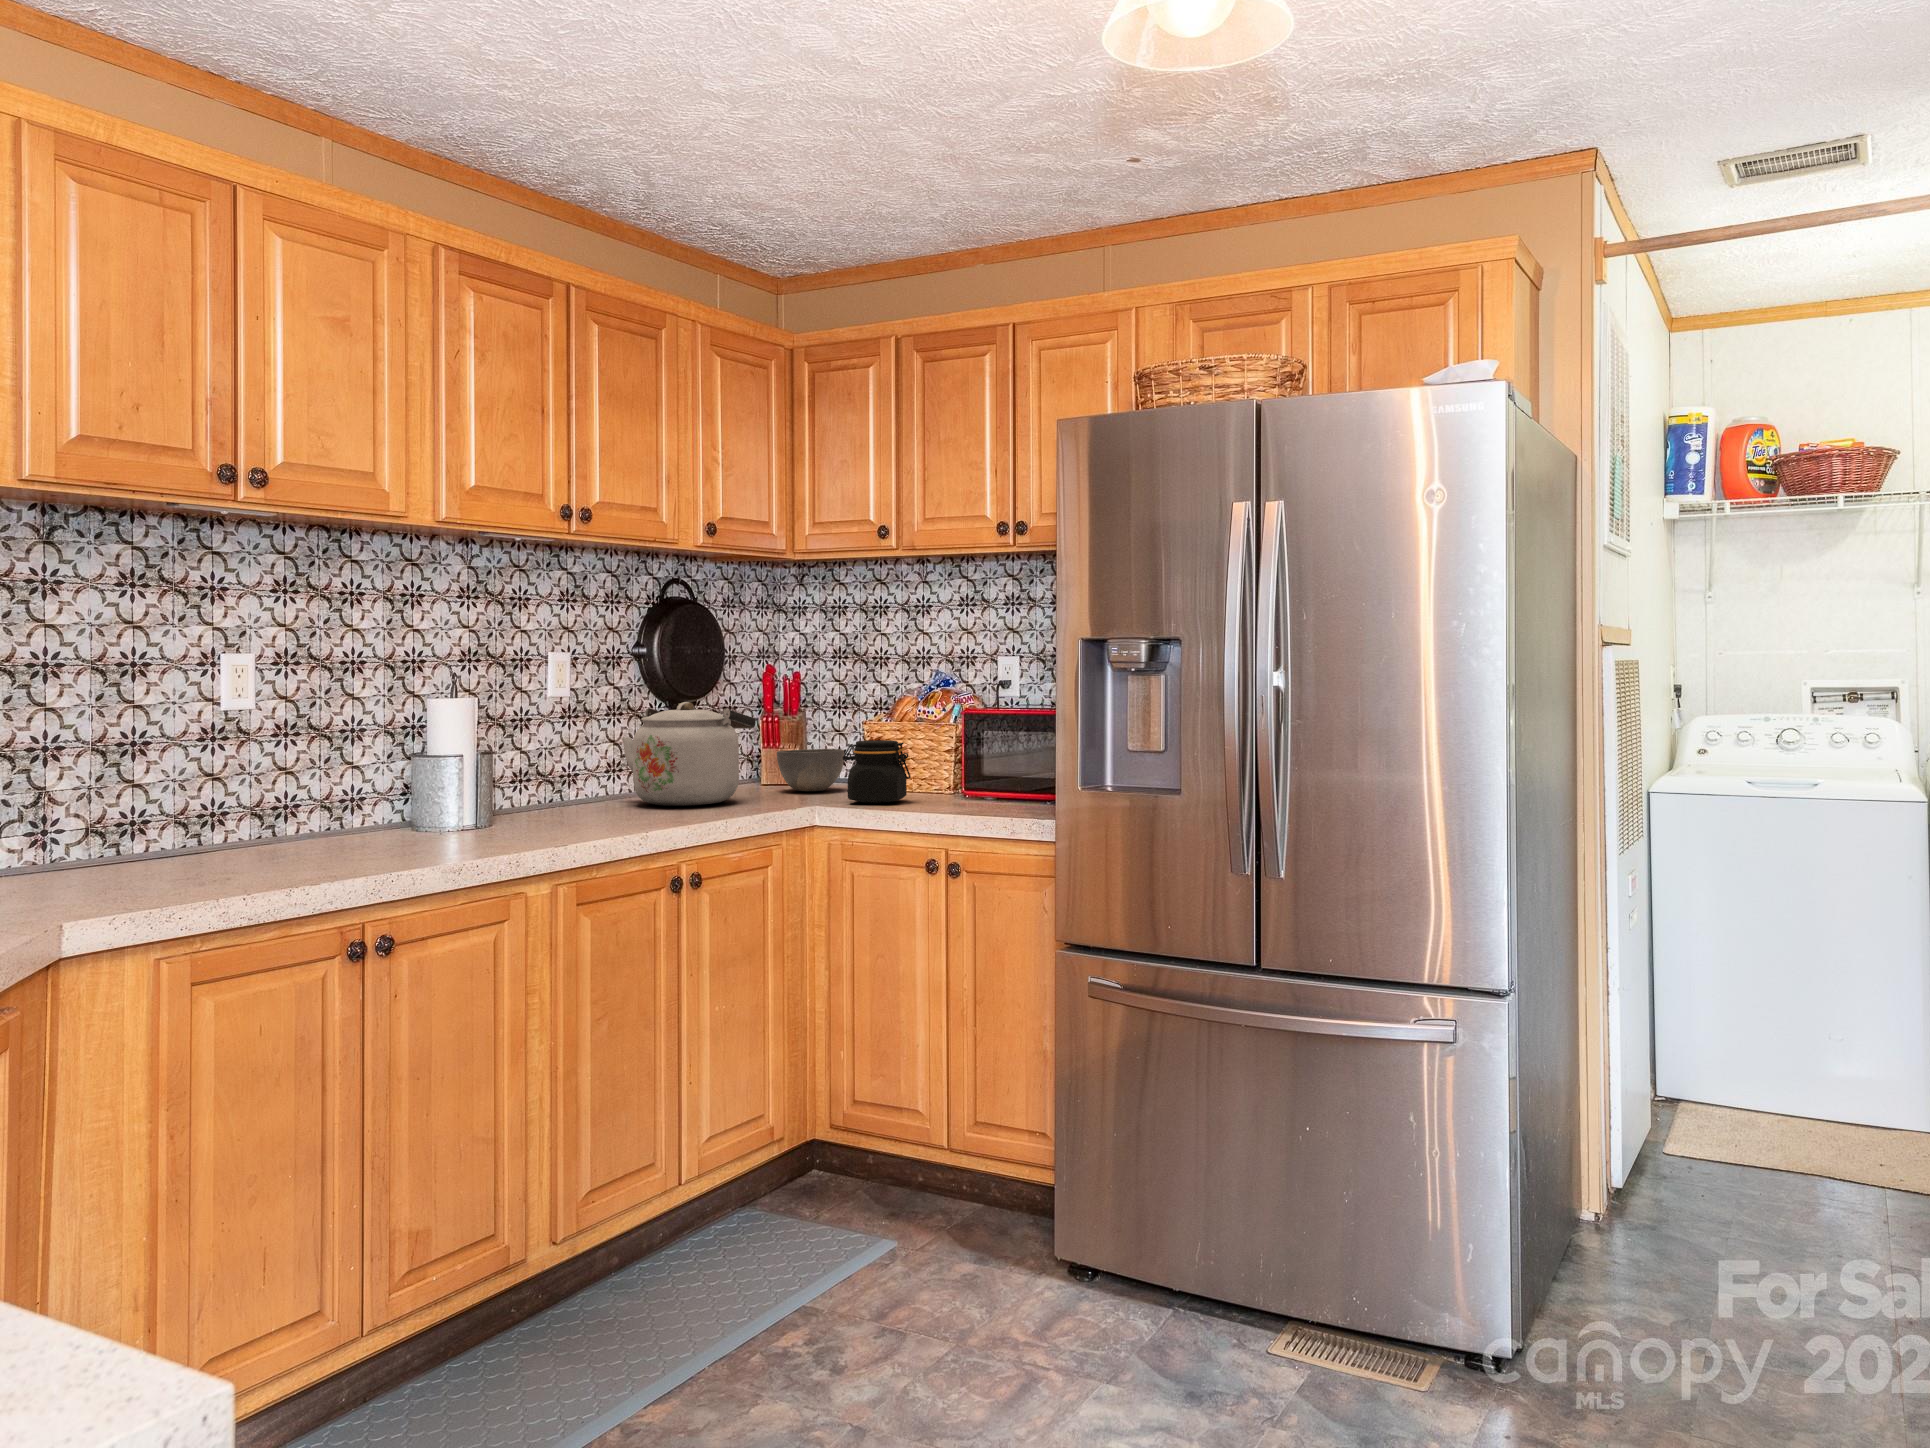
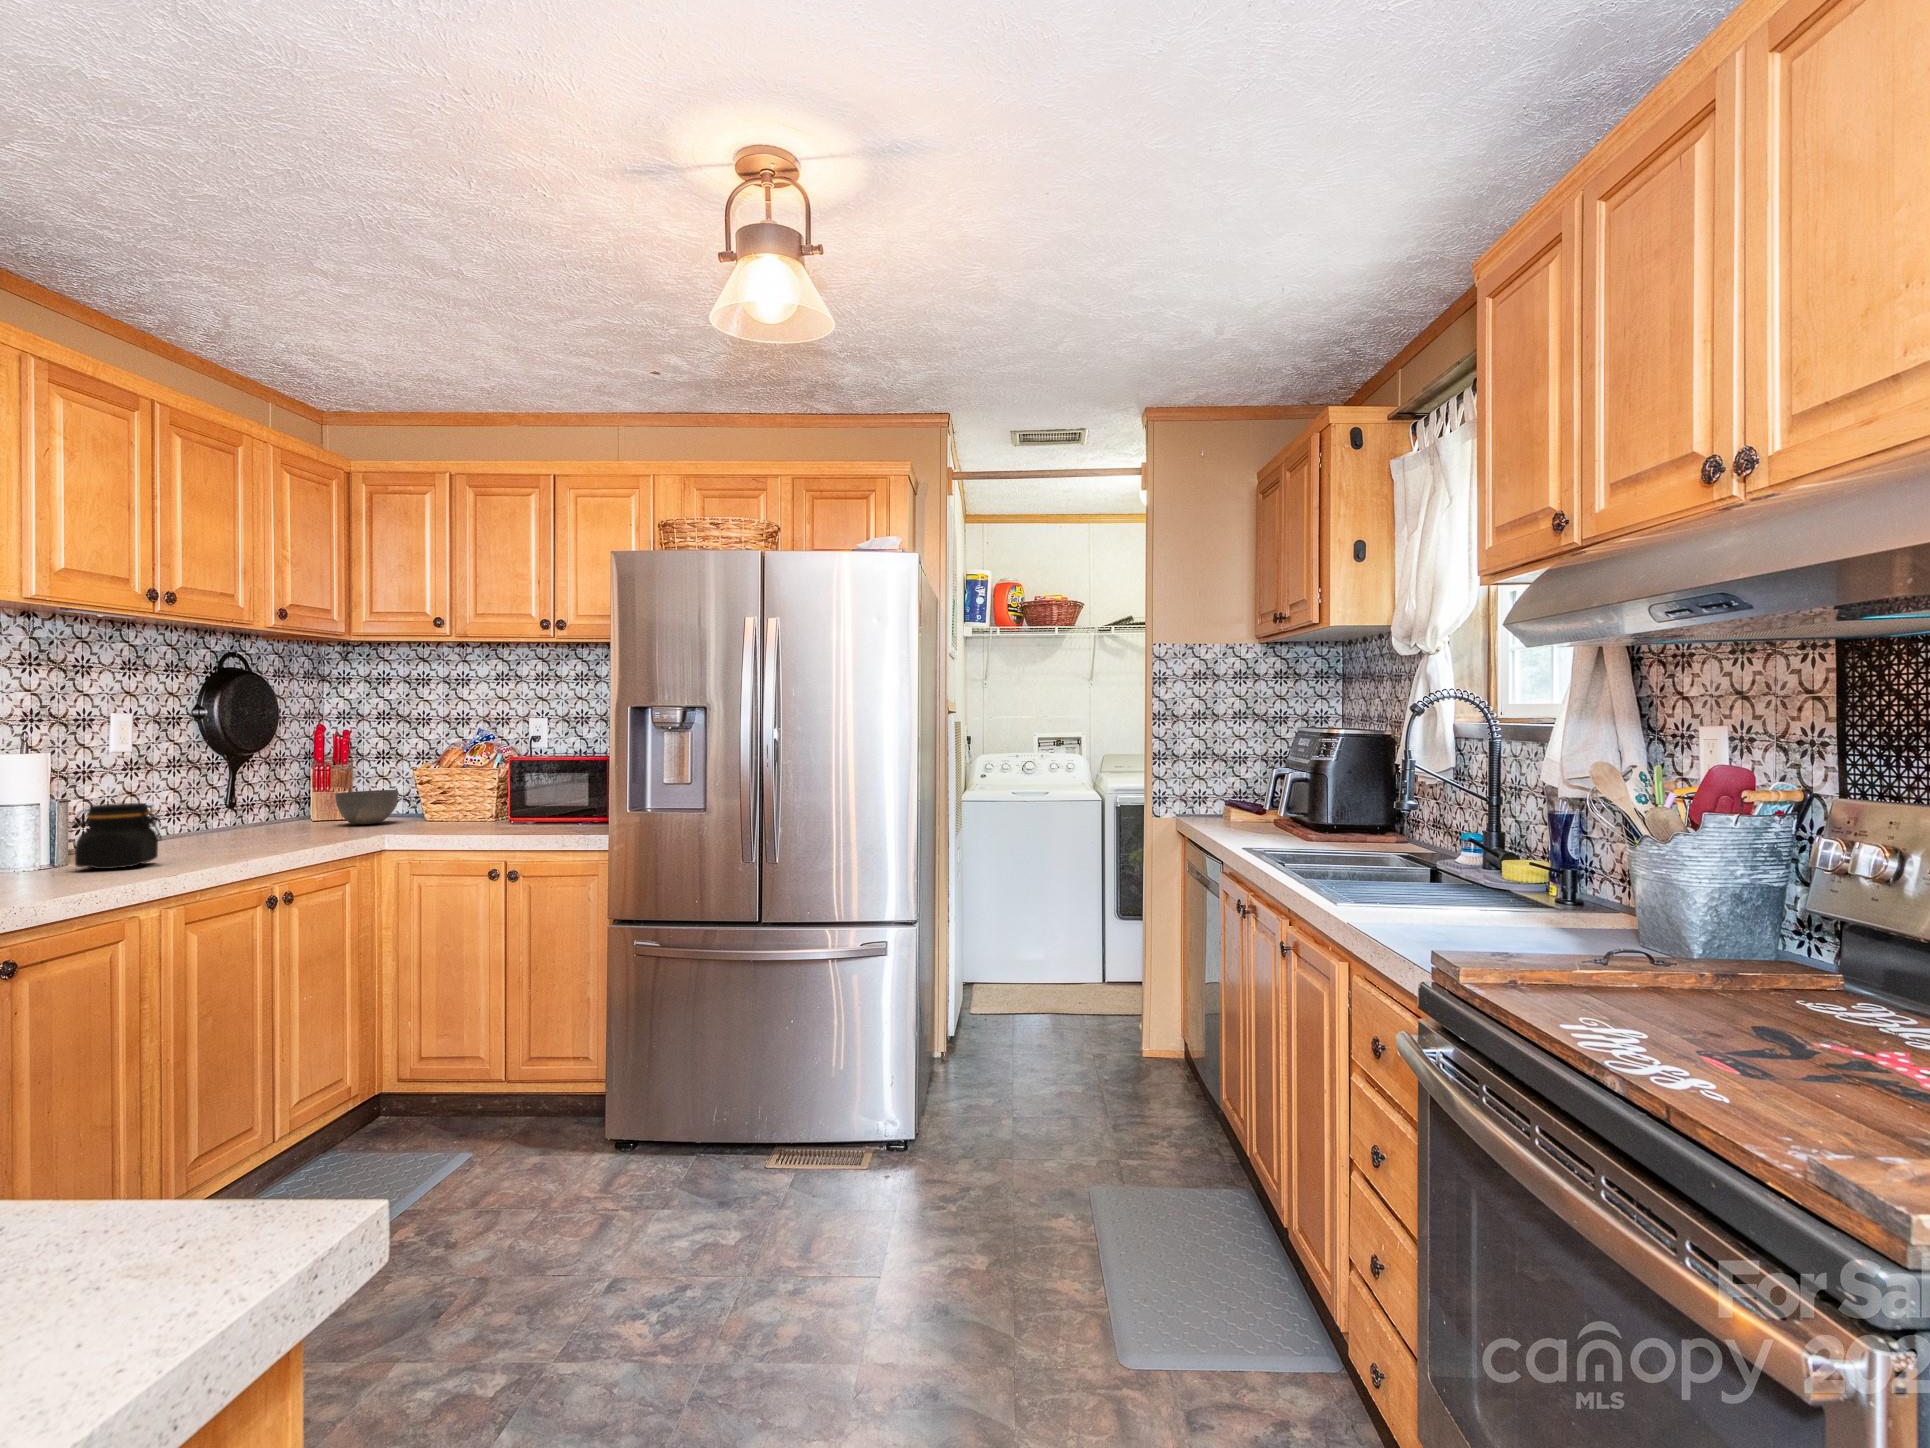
kettle: present [622,702,756,806] -> none [187,754,325,840]
jar: present [843,740,911,803] -> present [72,803,162,869]

